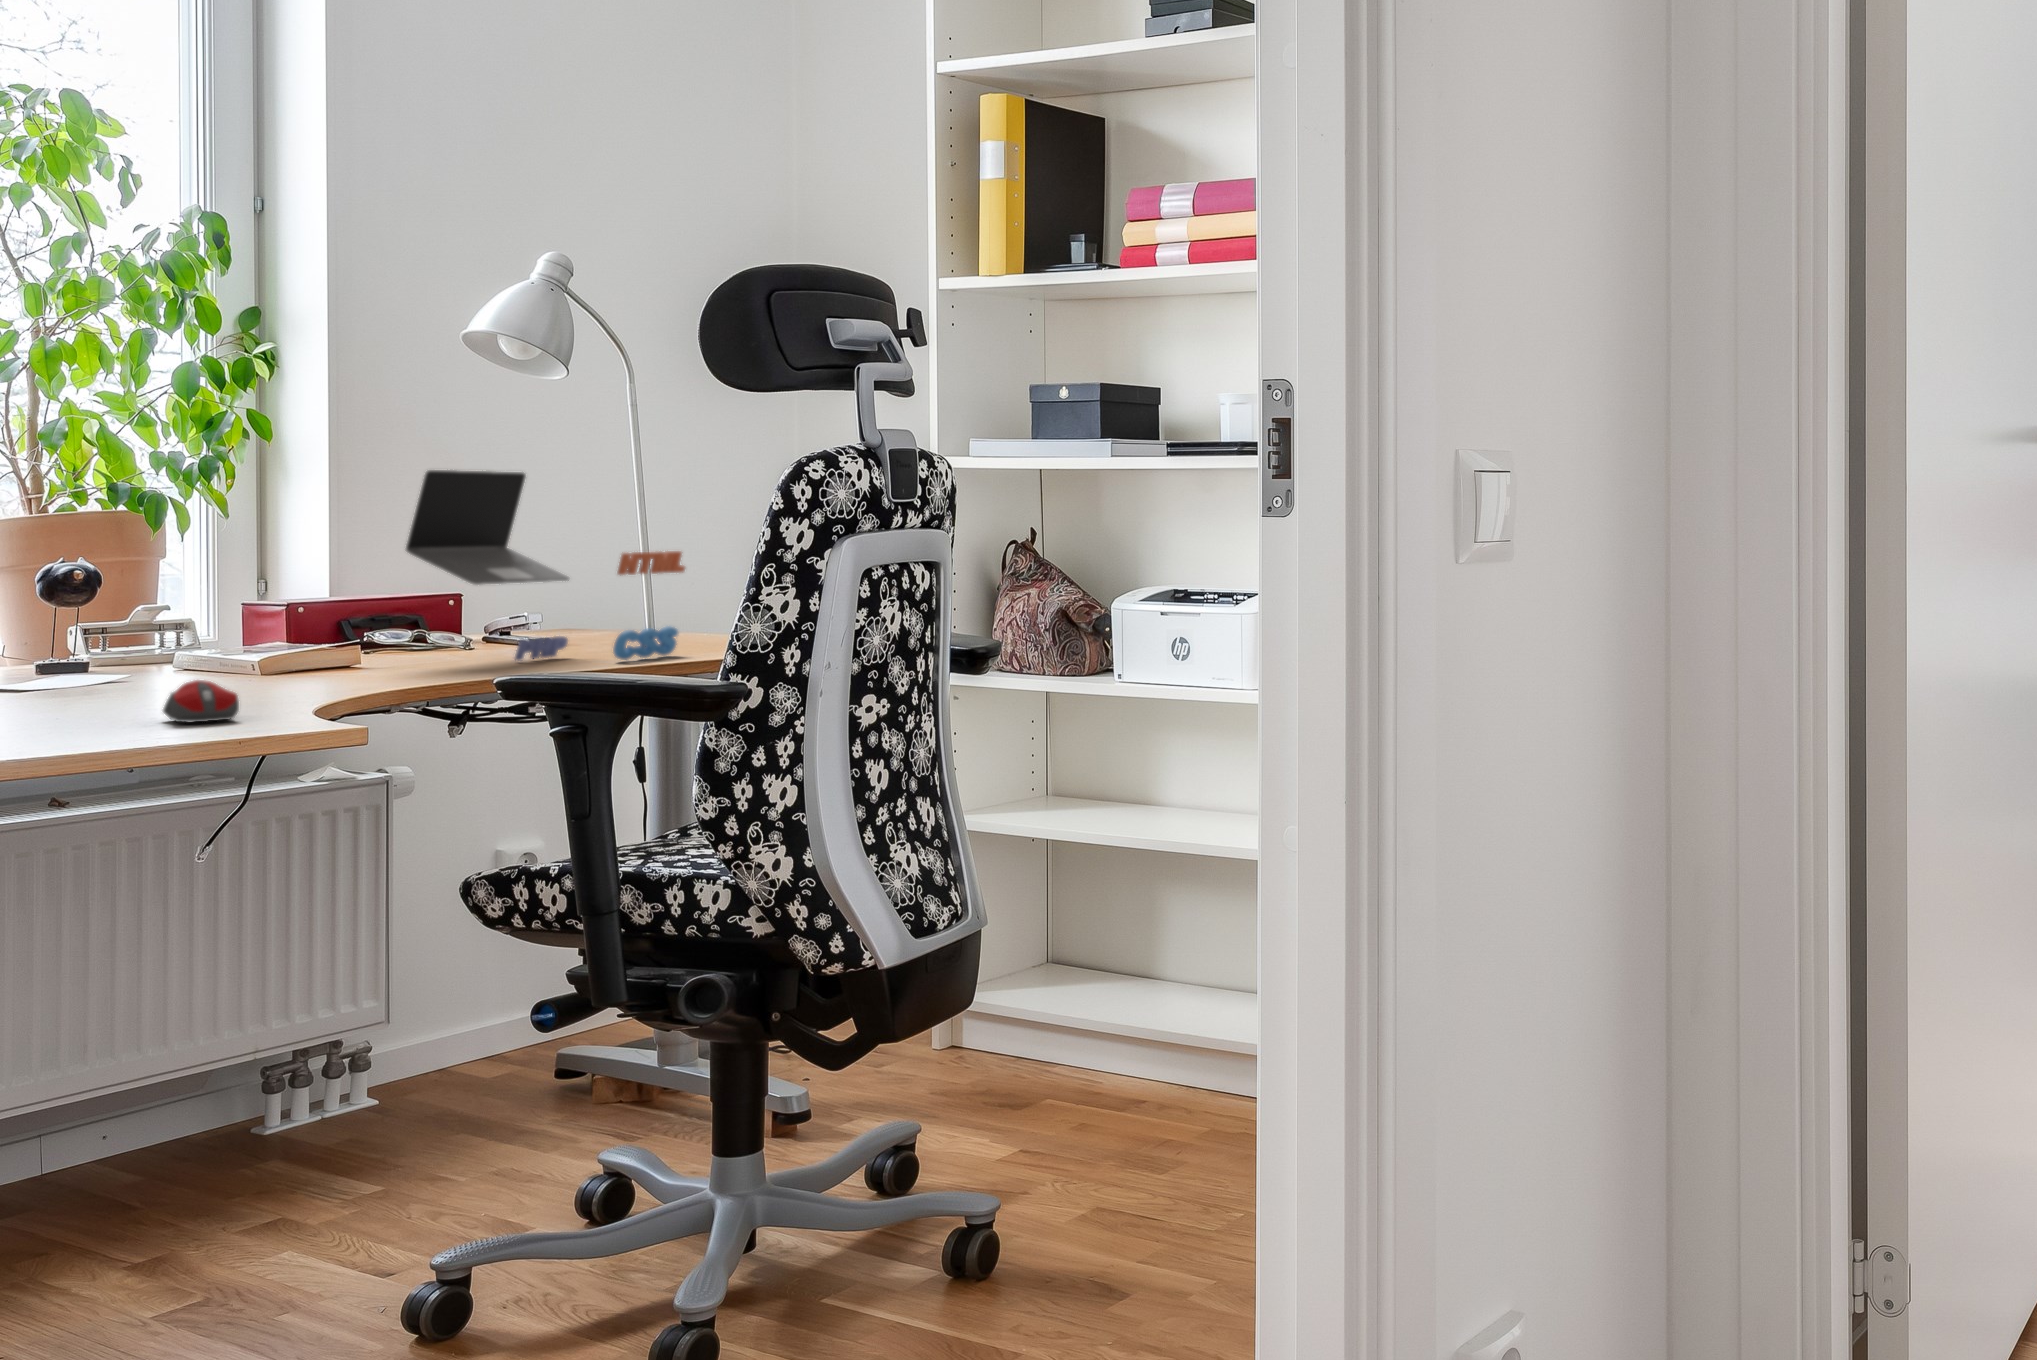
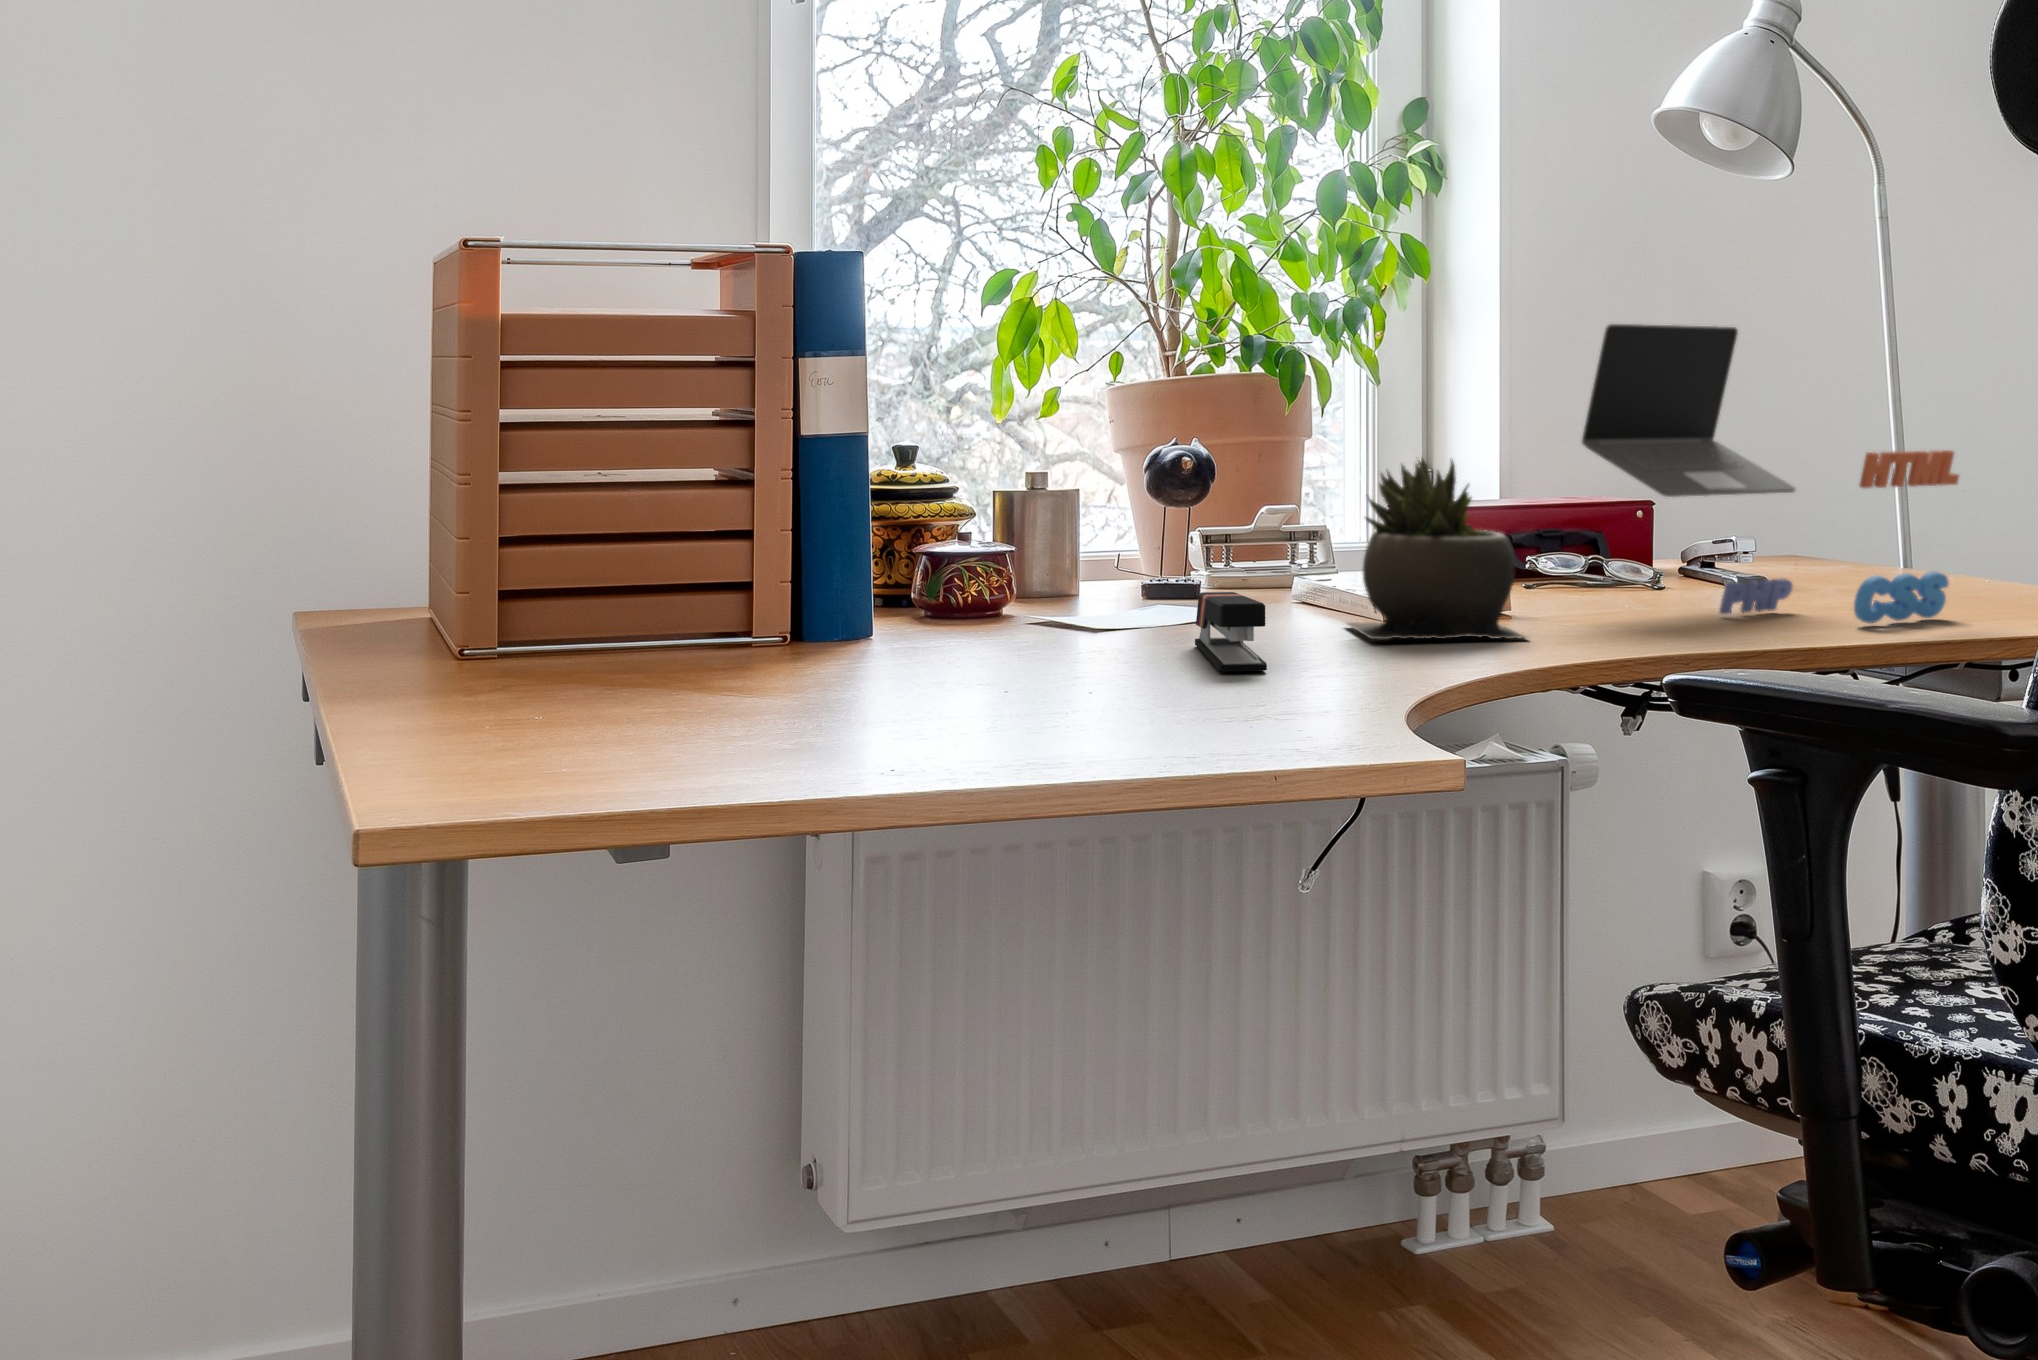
succulent plant: none [210,561,374,686] -> present [1347,459,1525,639]
stapler: none [87,659,168,709] -> present [1195,592,1267,671]
computer mouse: present [163,680,239,722] -> none [1243,640,1330,707]

